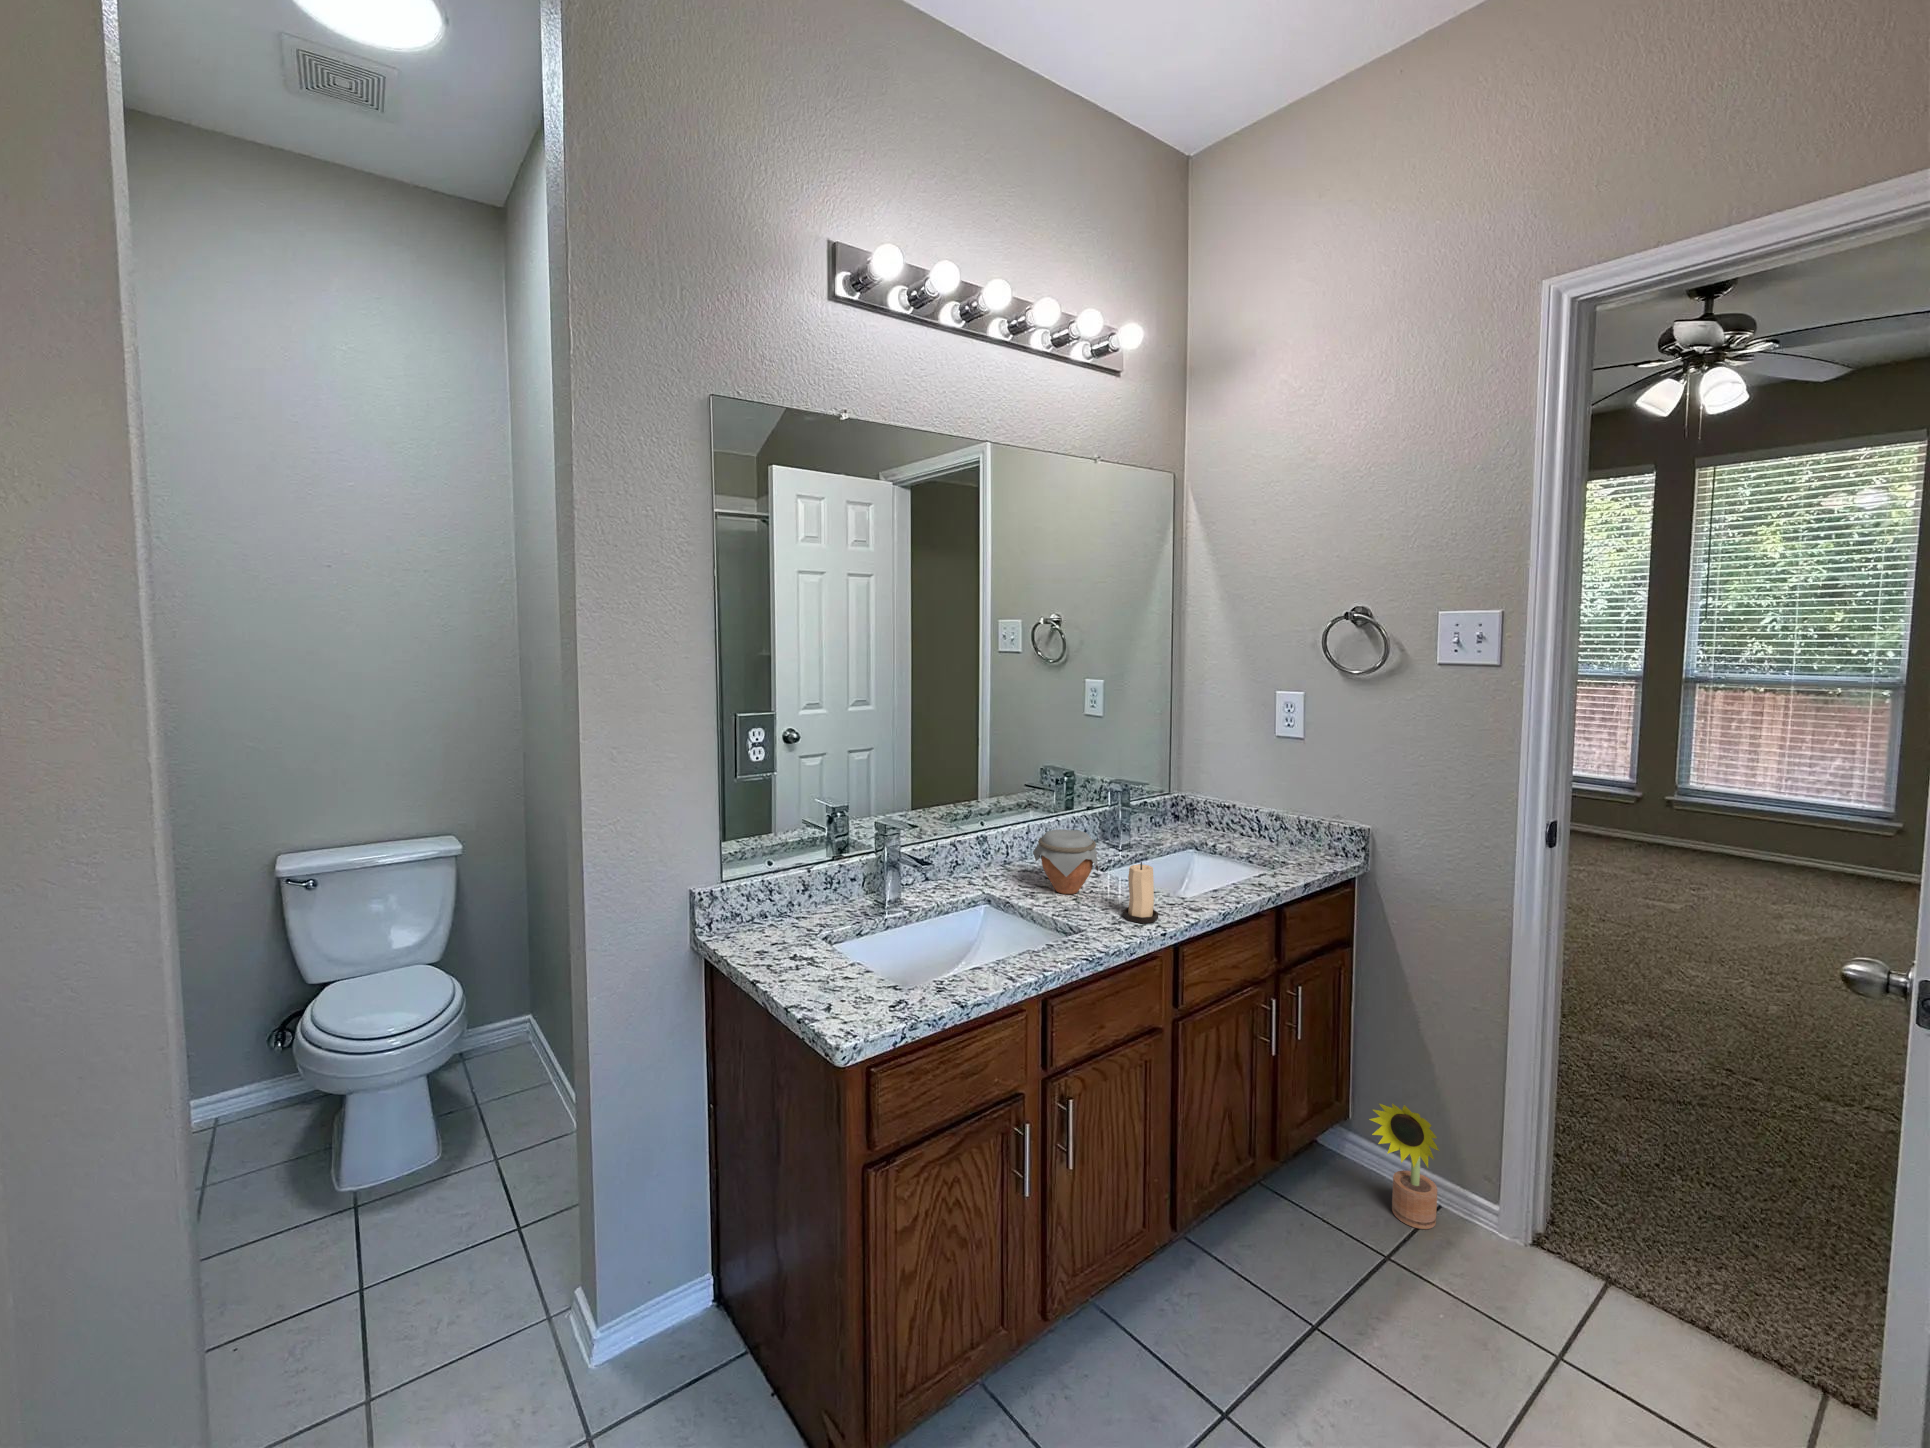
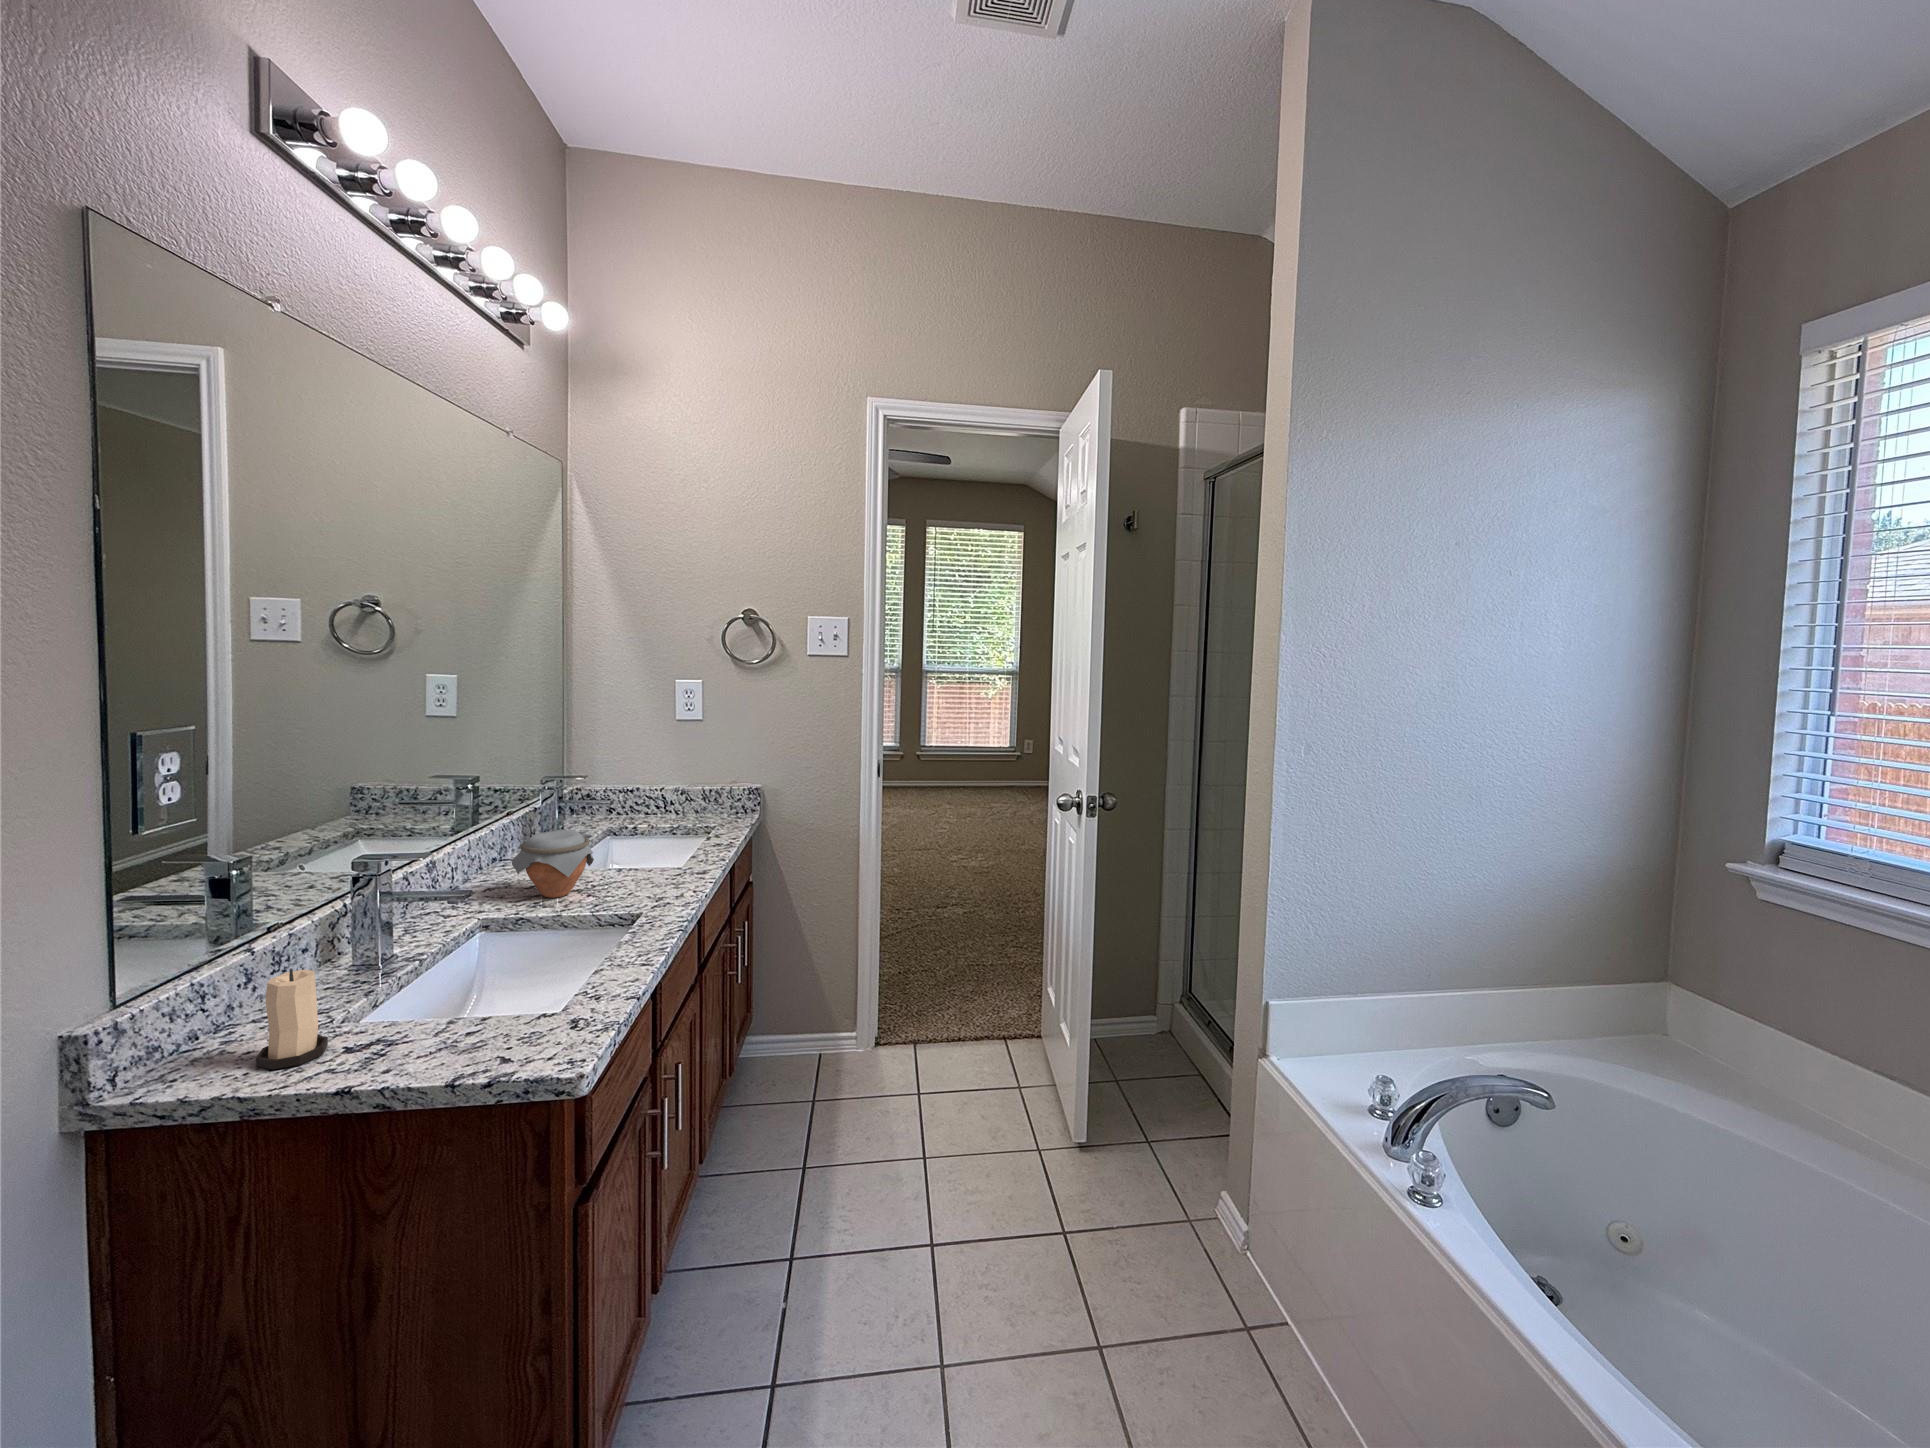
candle: present [1123,862,1158,923] -> present [256,968,328,1070]
decorative plant: present [1369,1104,1439,1229] -> none [785,985,836,1075]

